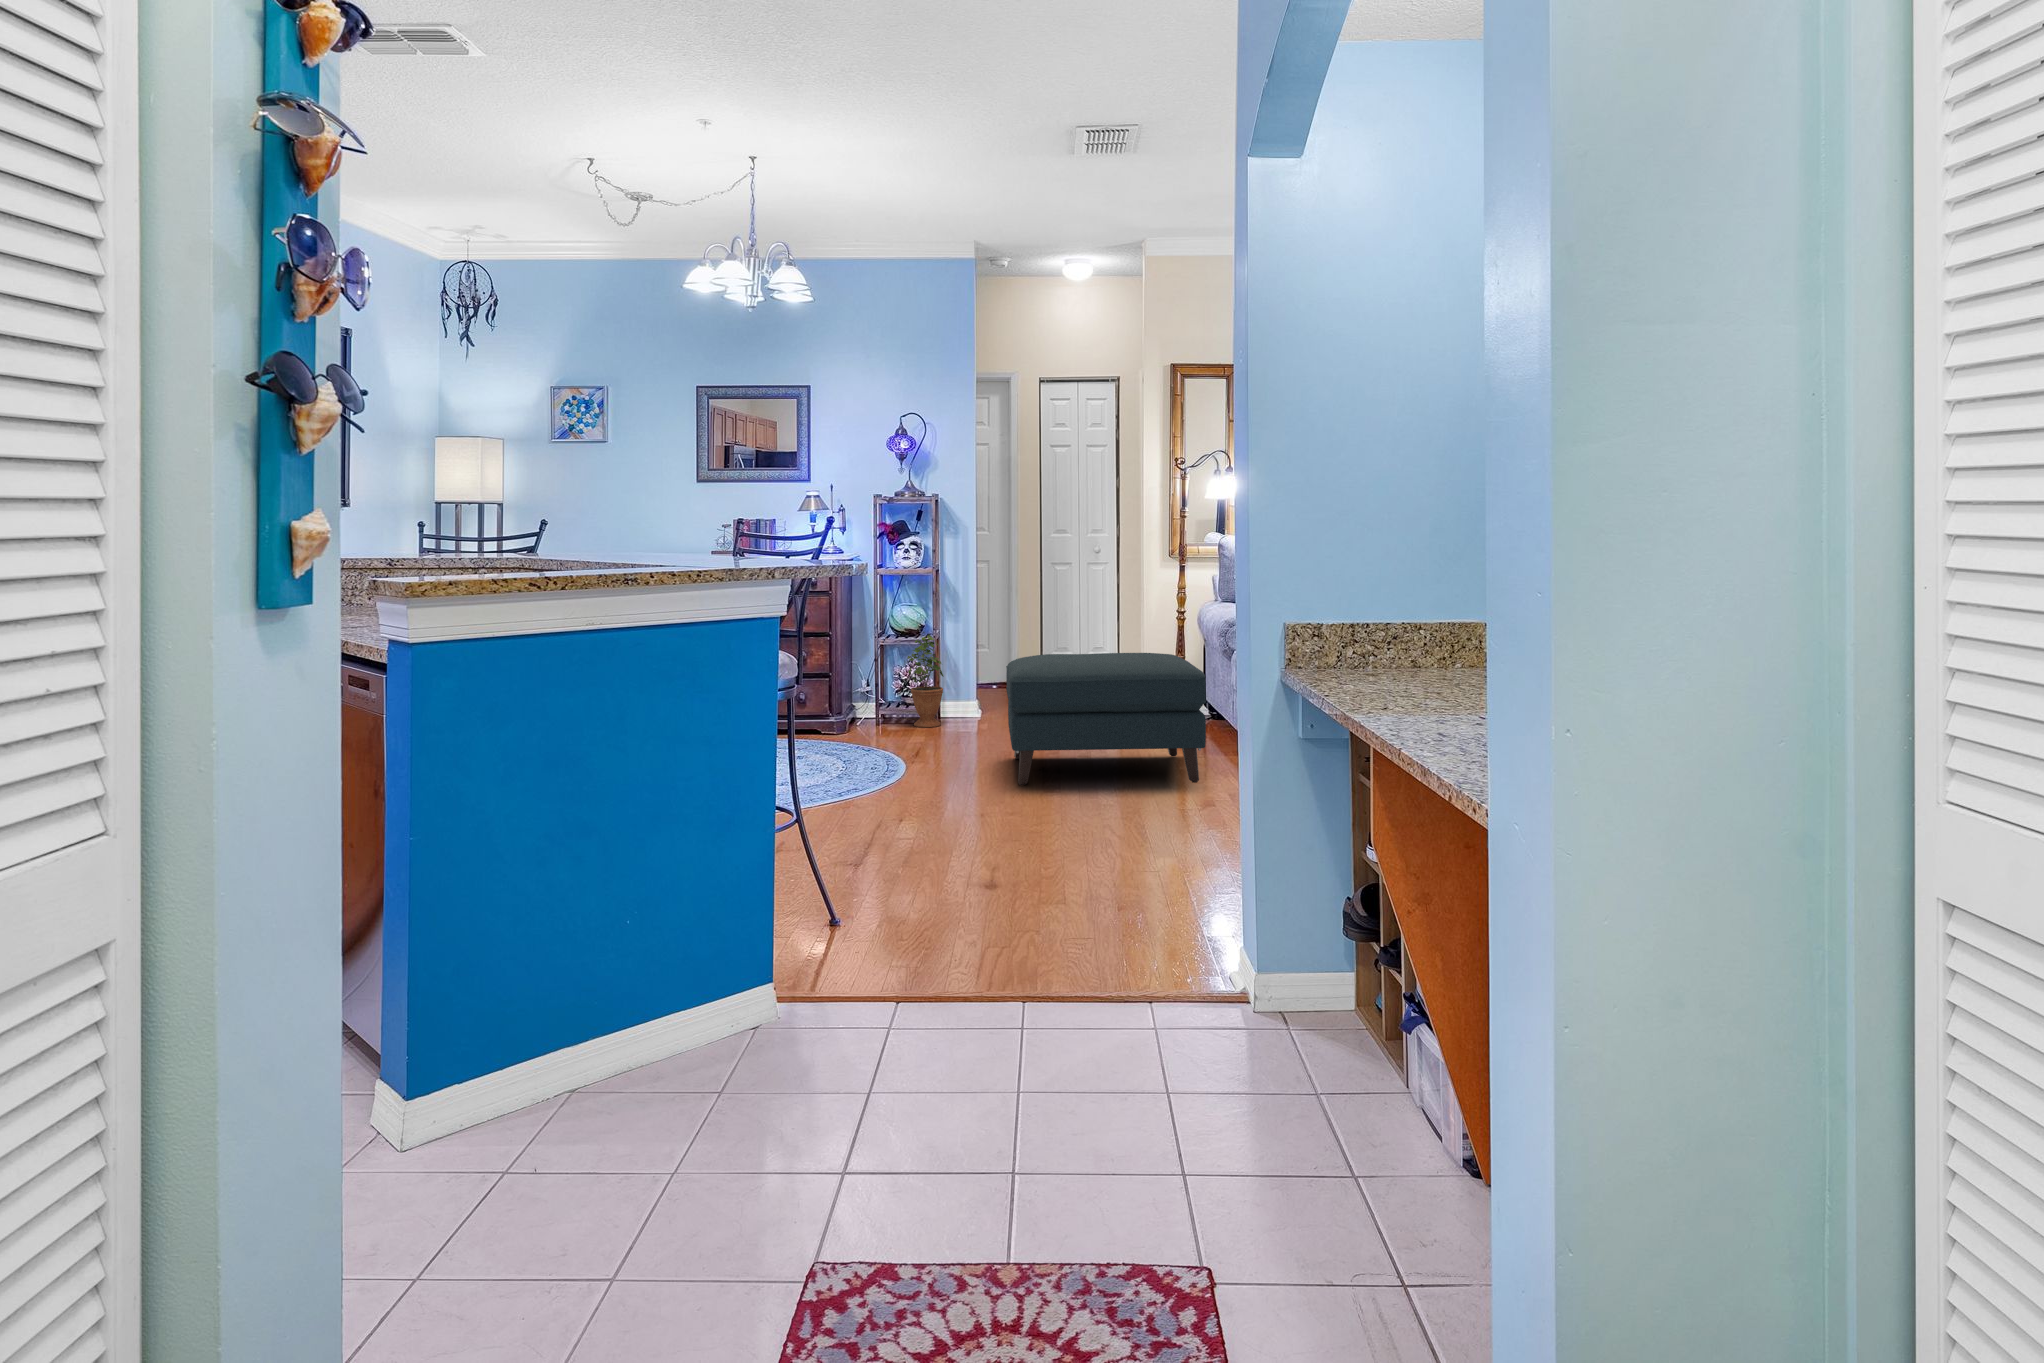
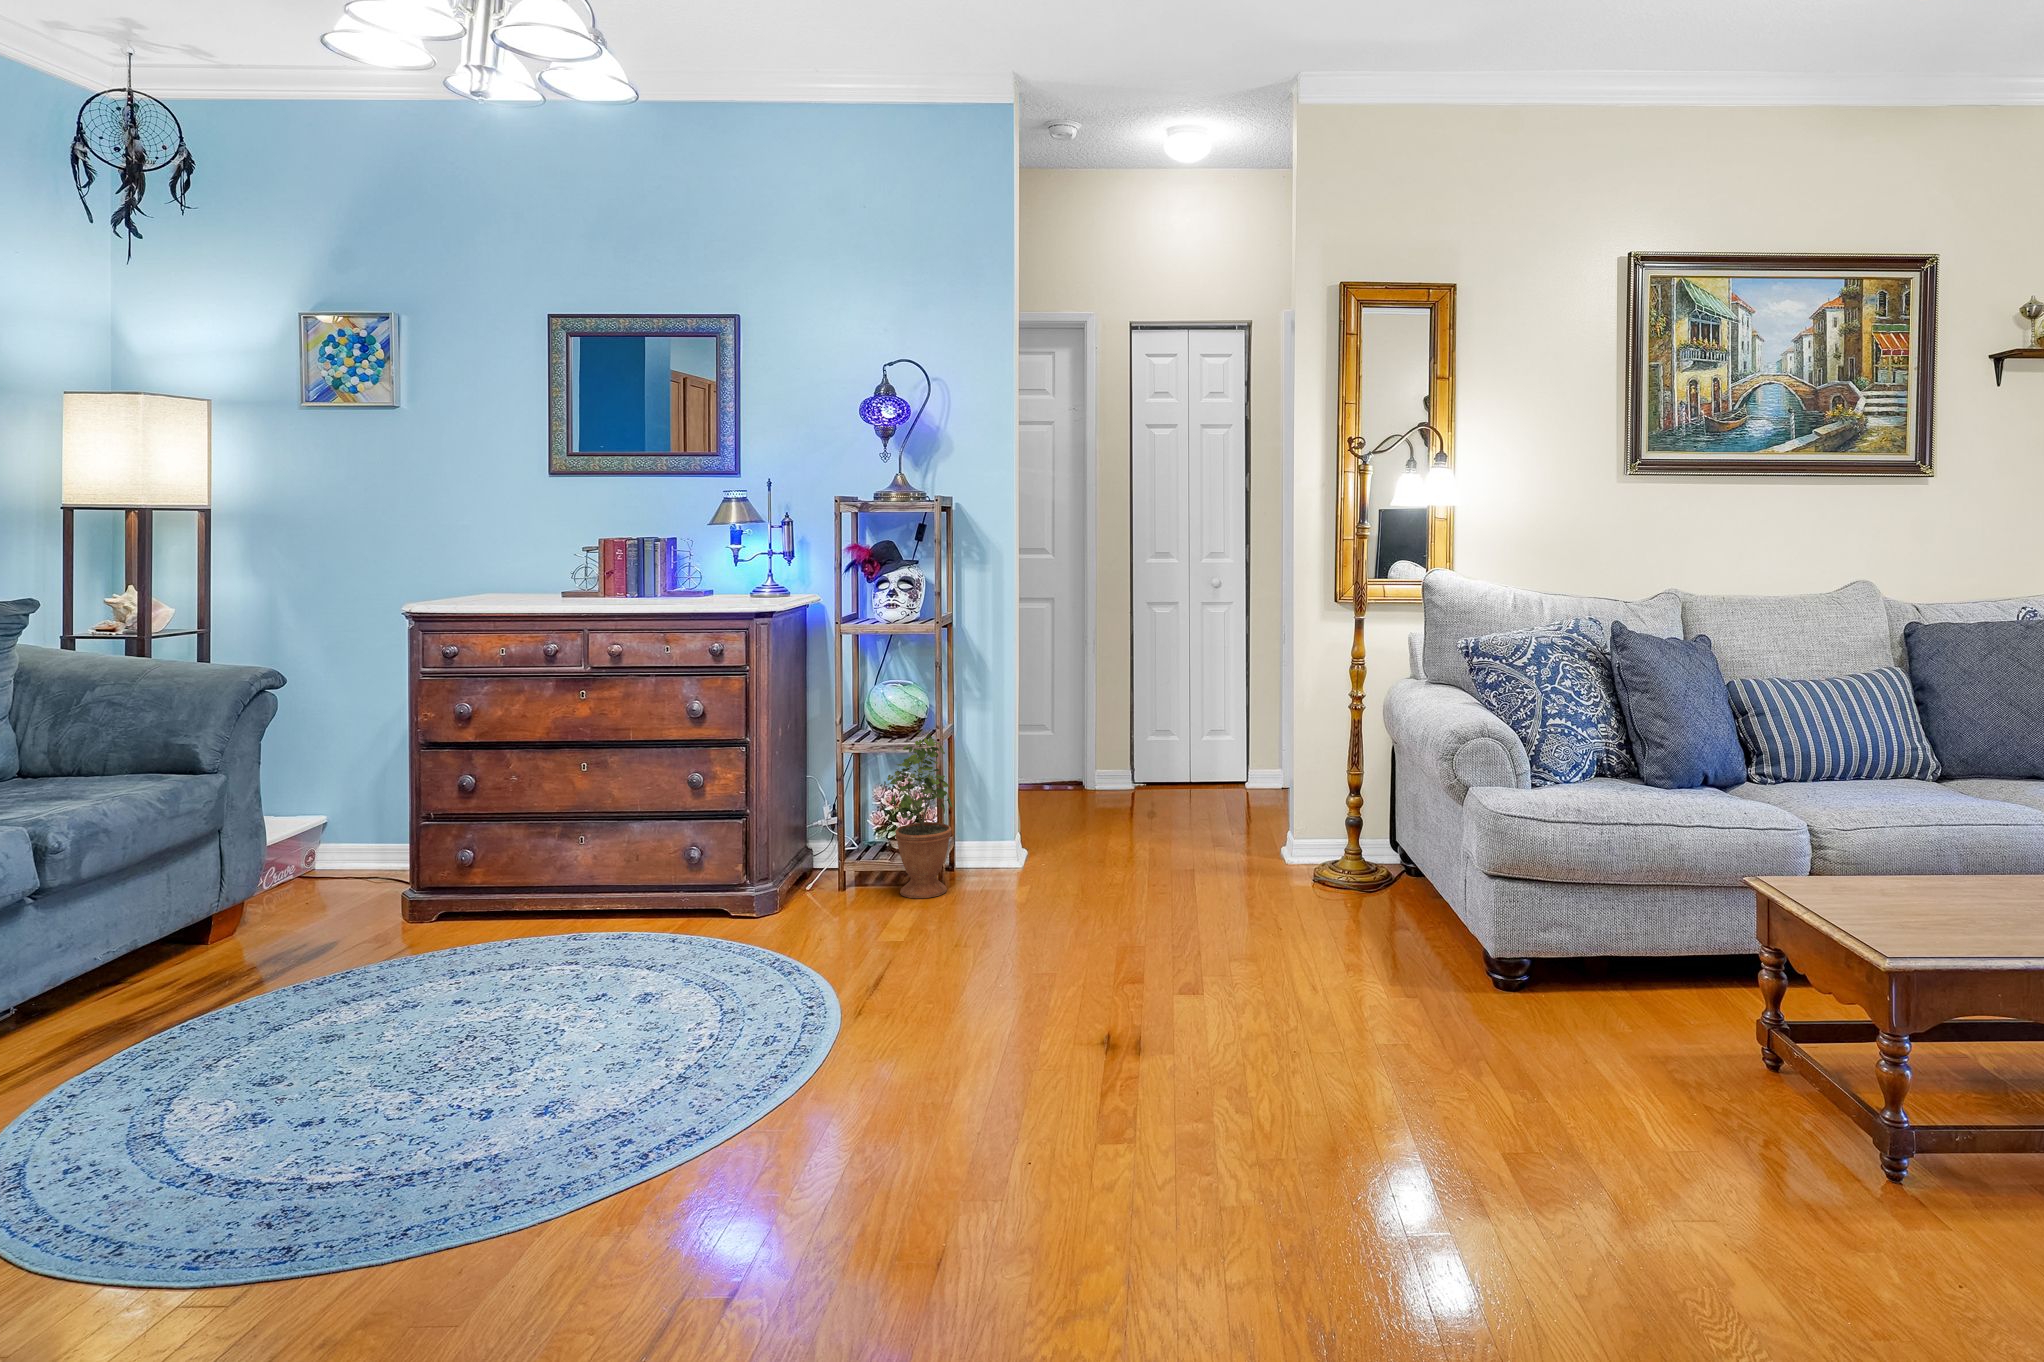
ottoman: present [1006,653,1206,785] -> none [1021,803,1438,1115]

